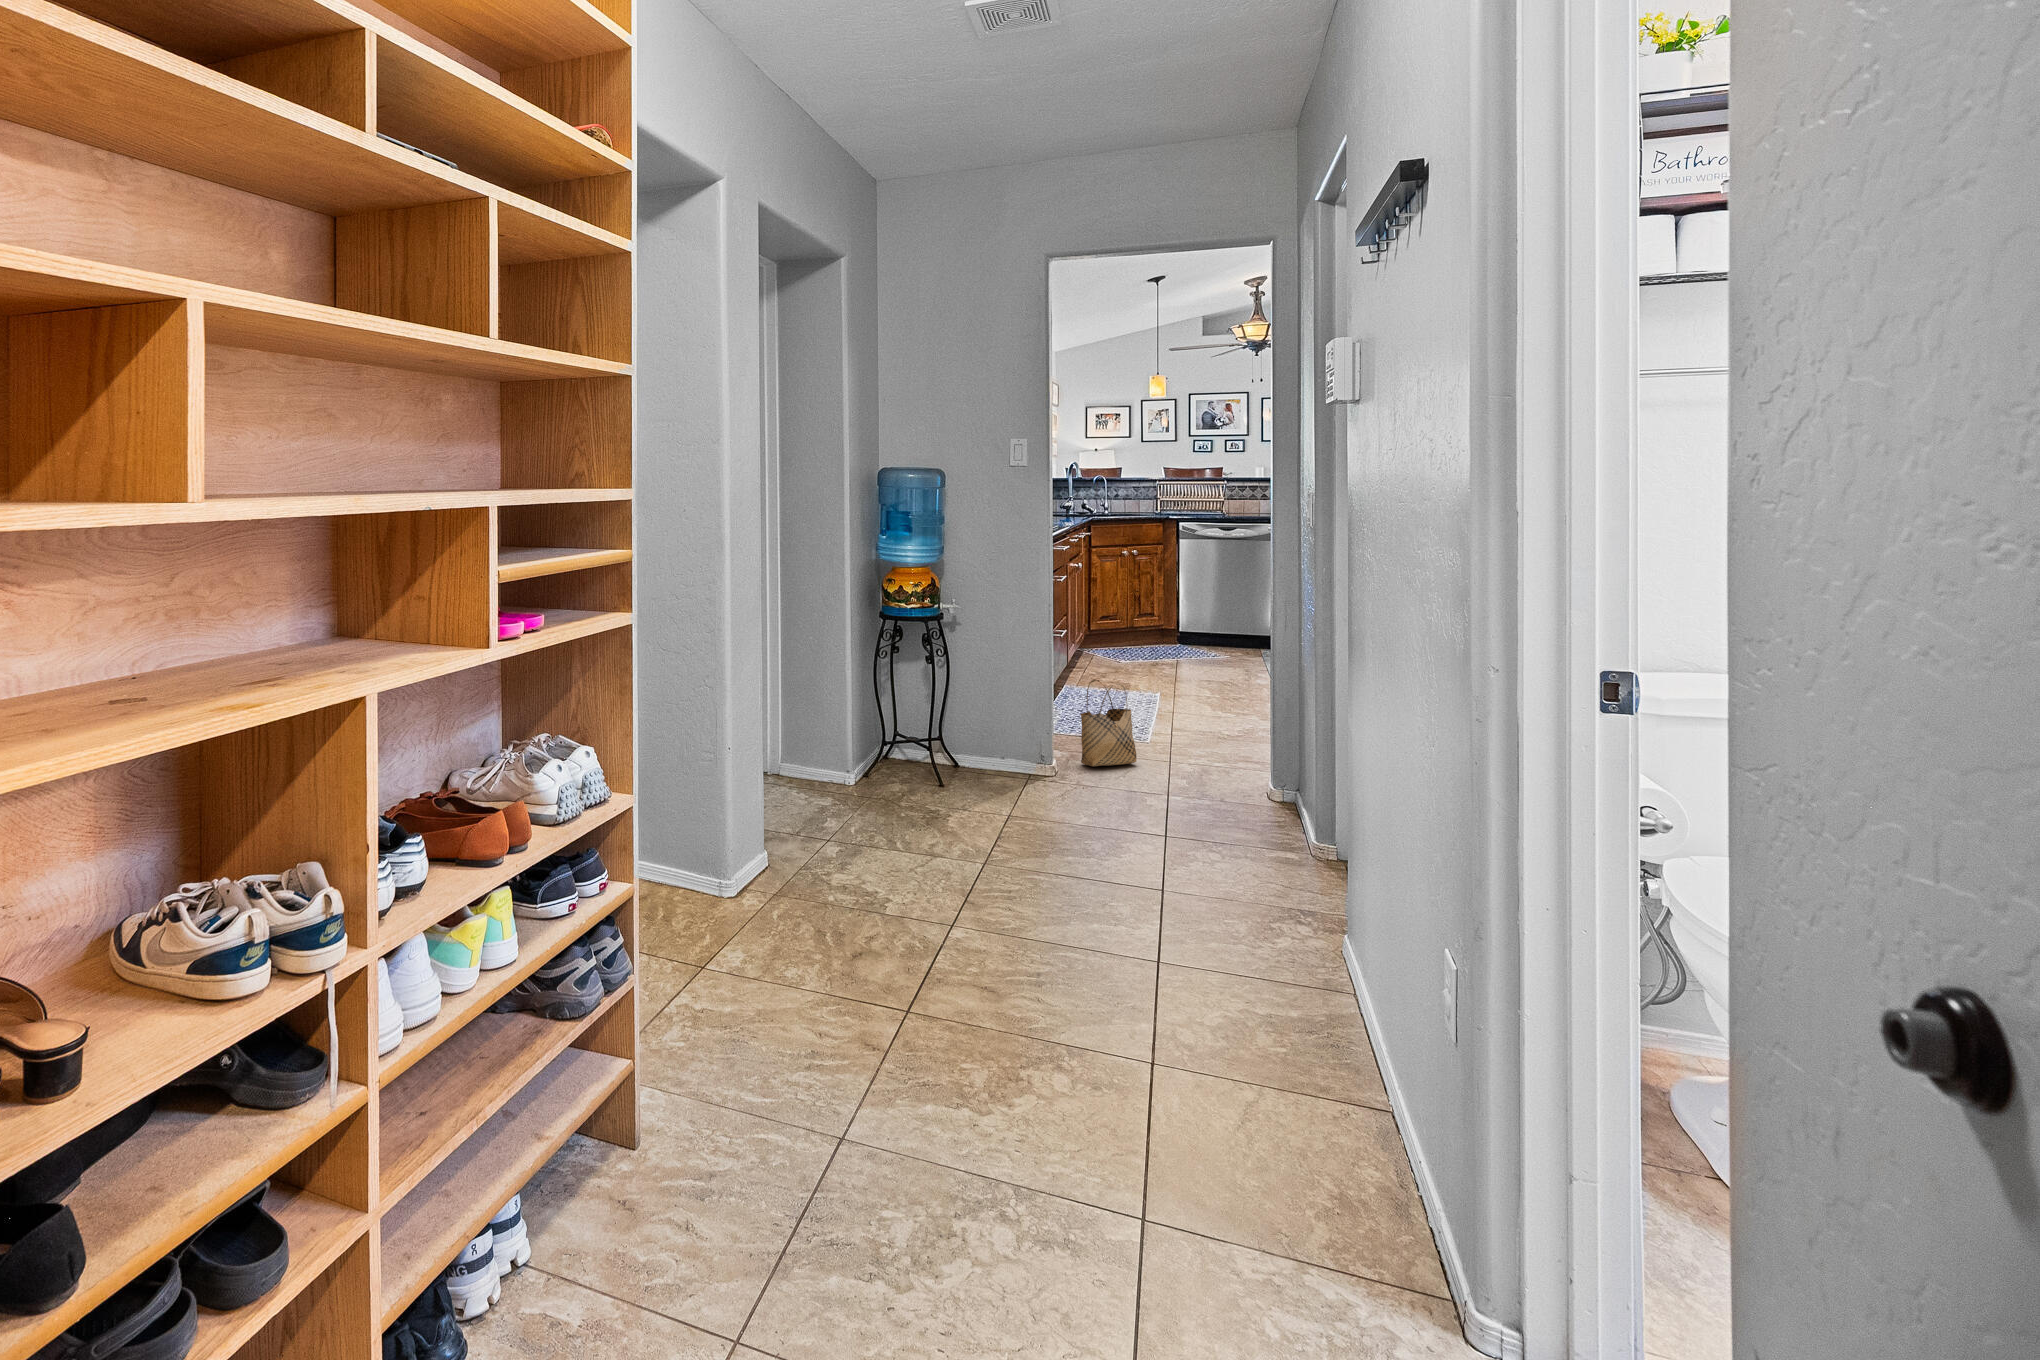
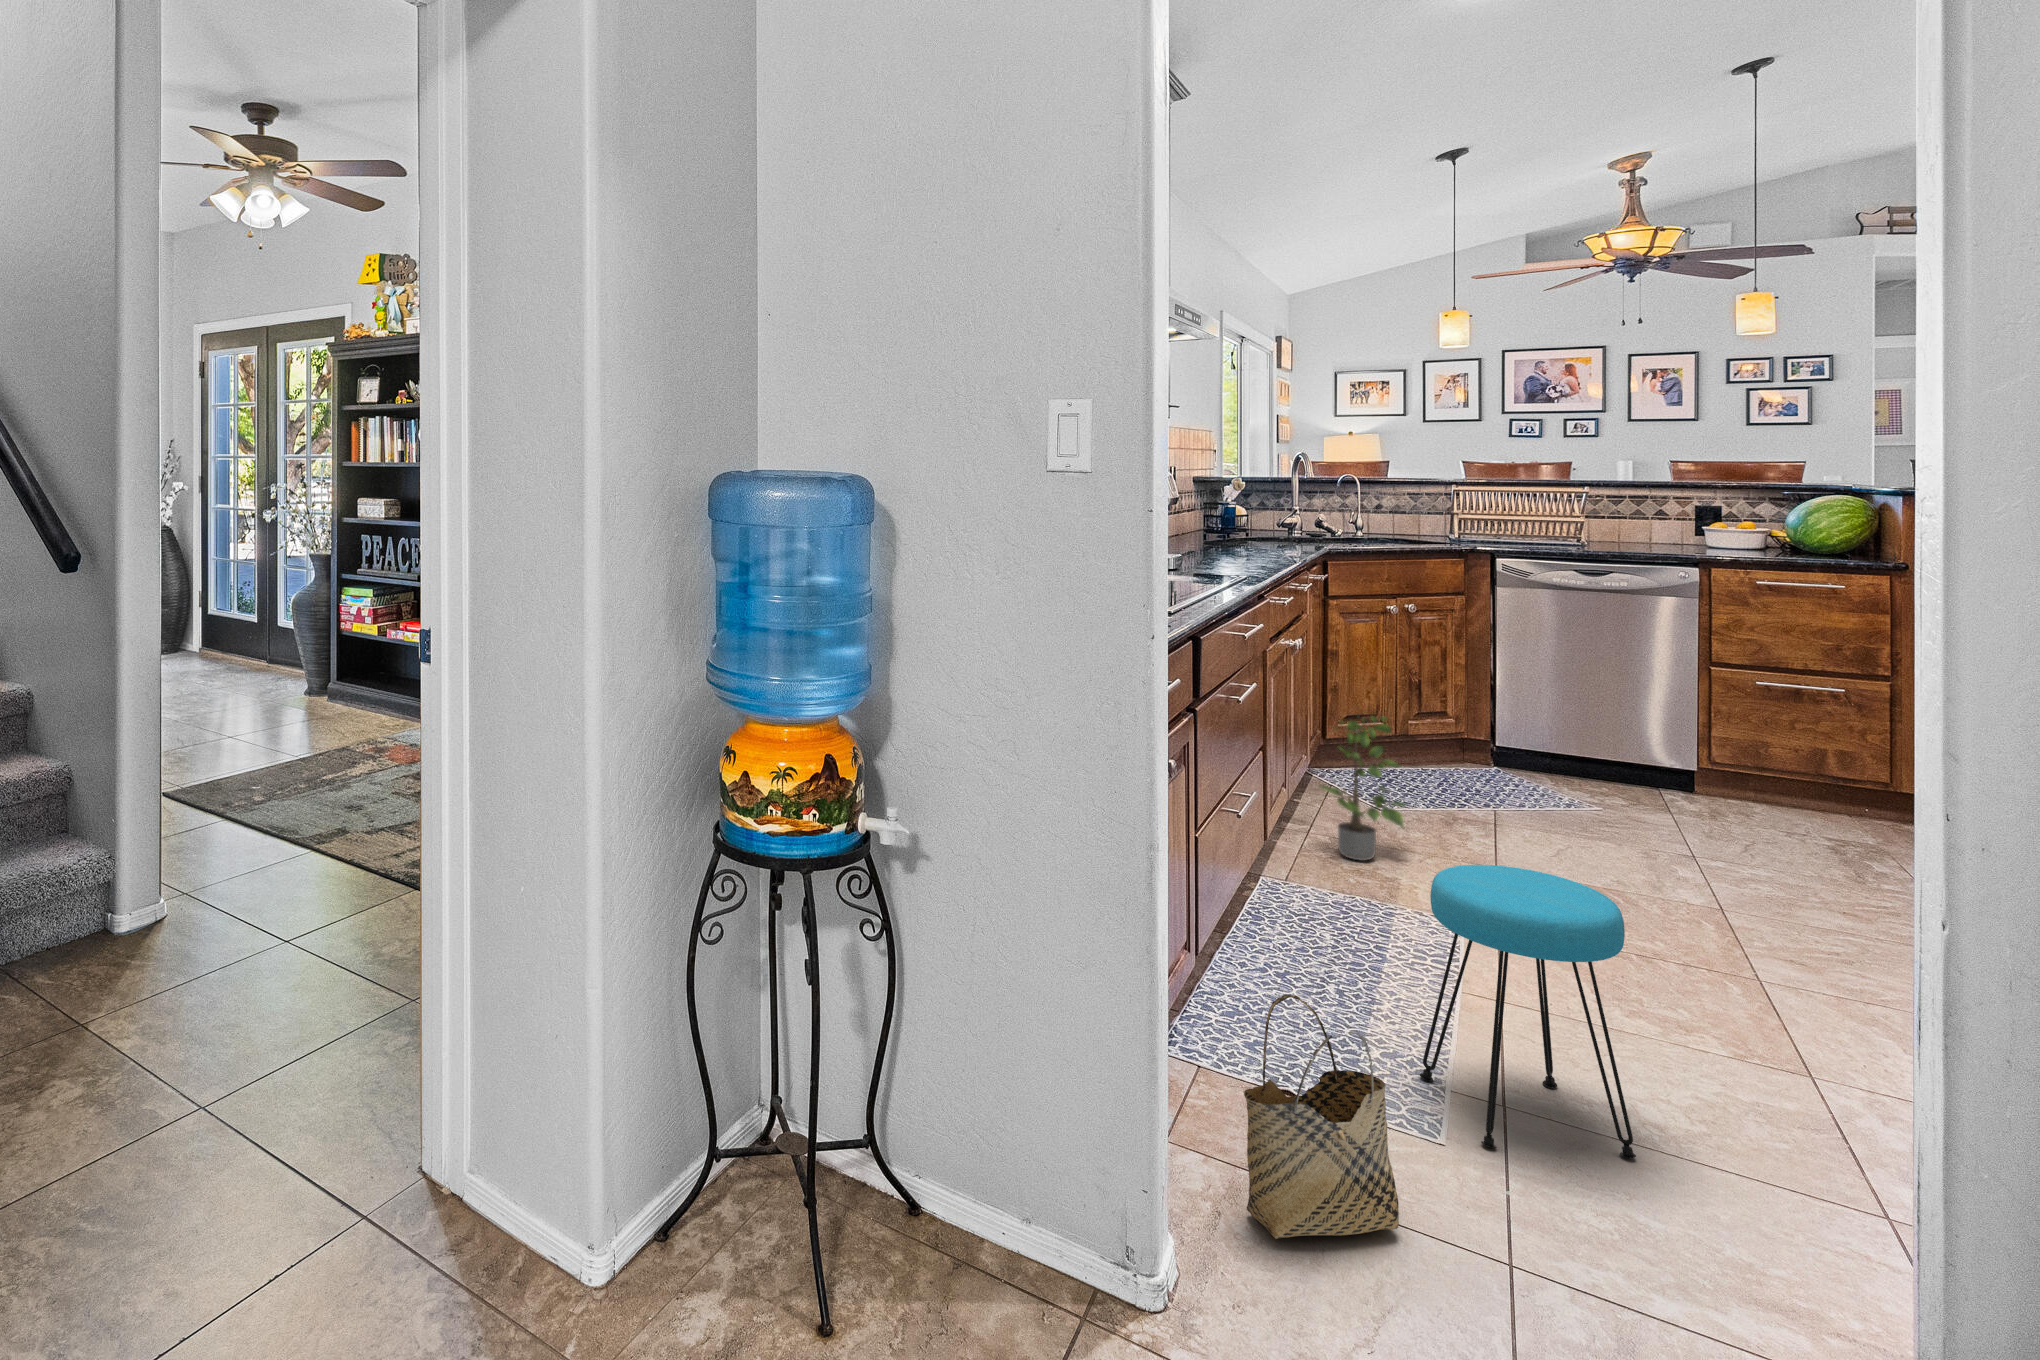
potted plant: none [1092,599,1137,678] -> present [1320,716,1405,860]
stool: none [1143,640,1223,747] -> present [1420,865,1636,1158]

